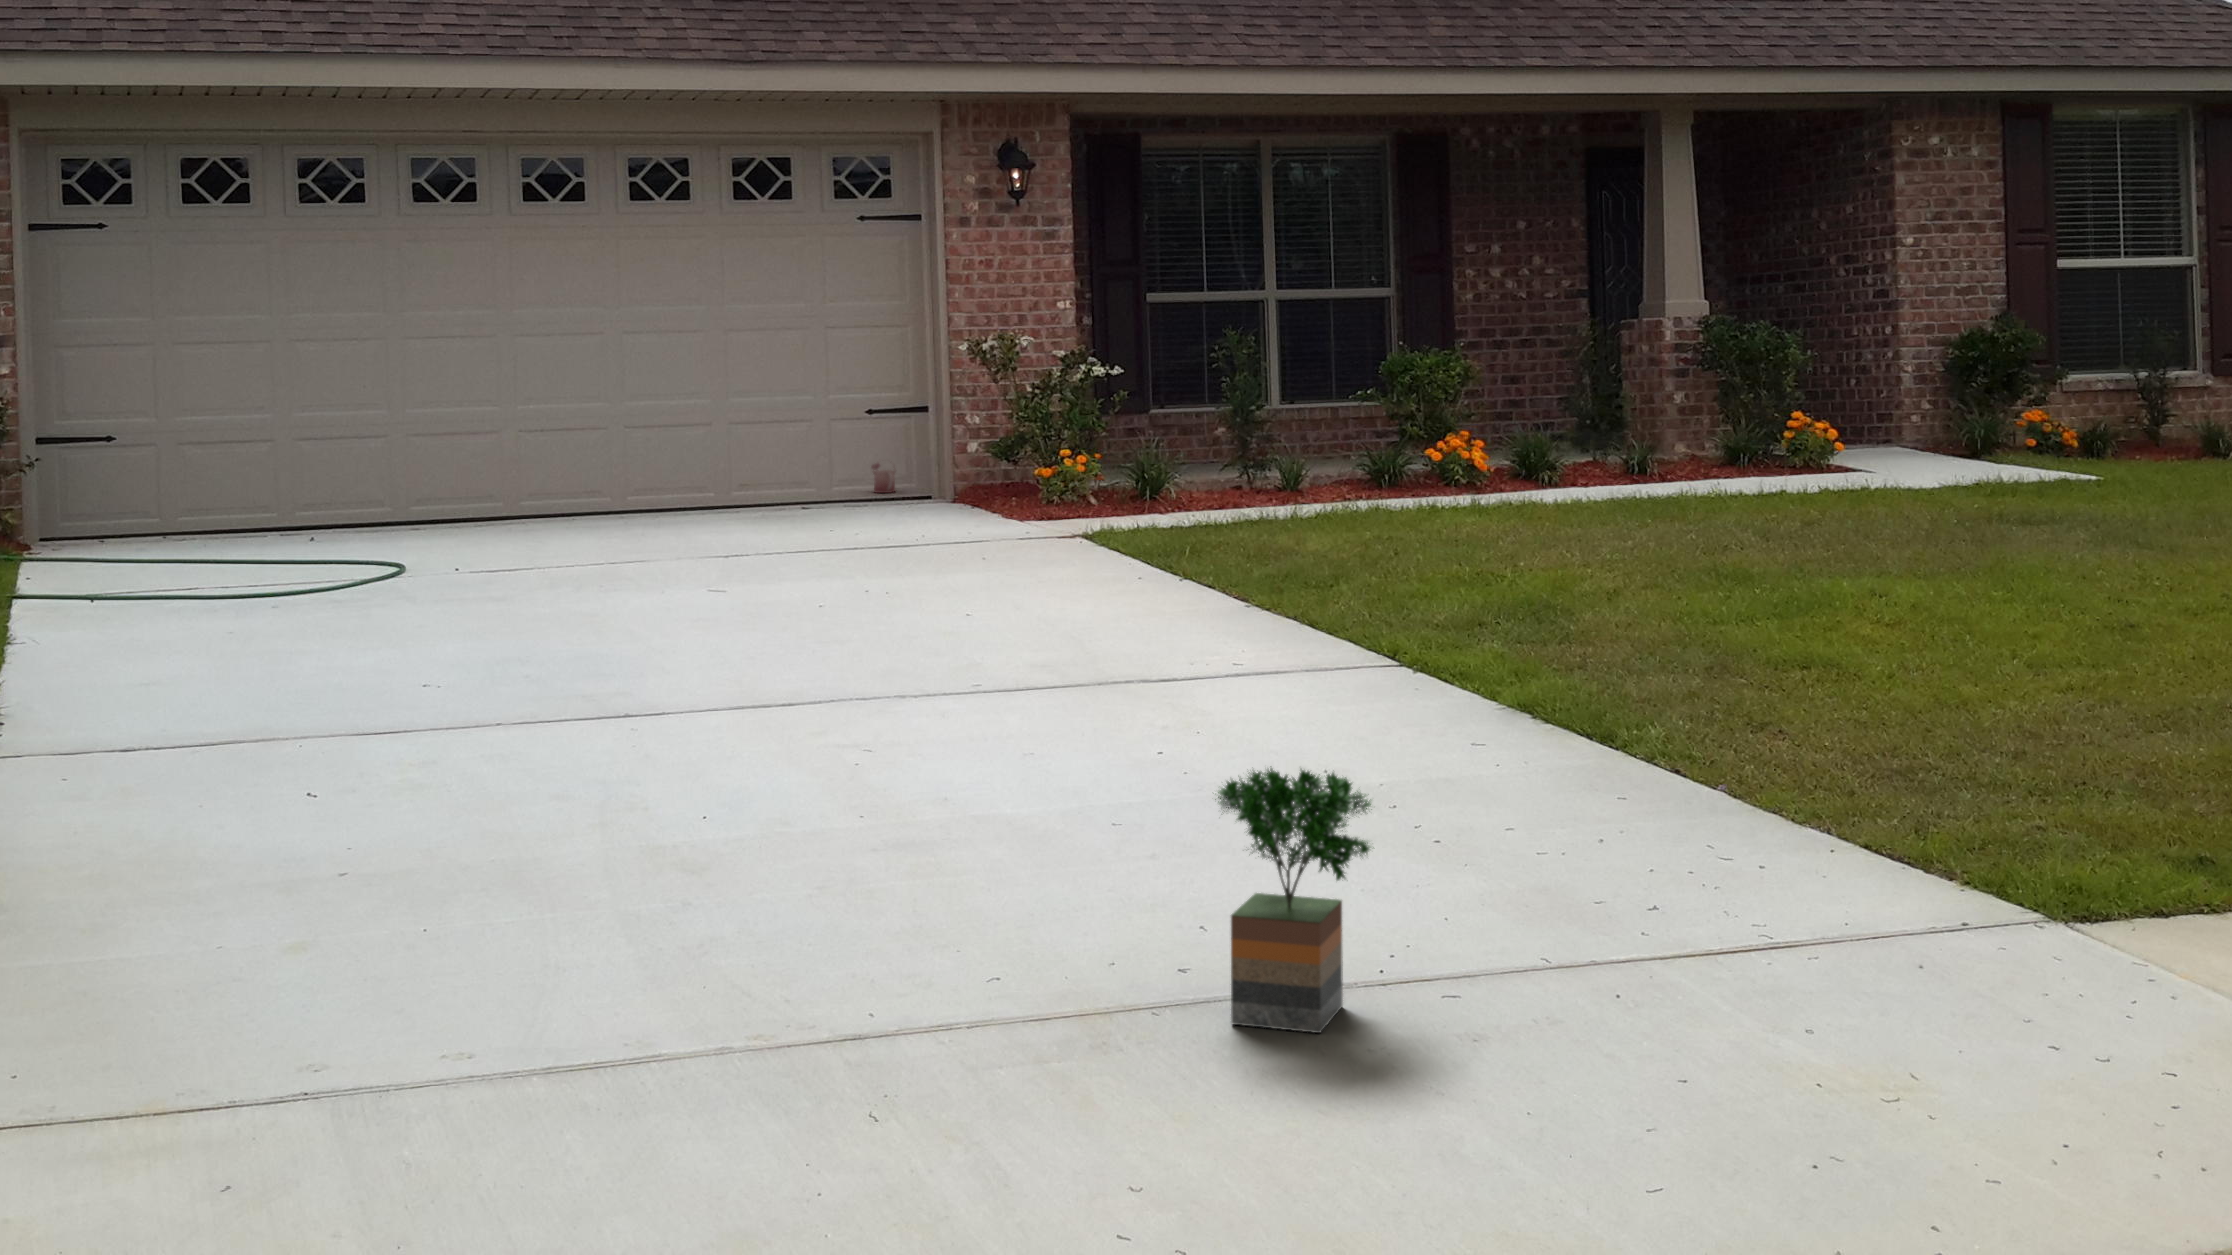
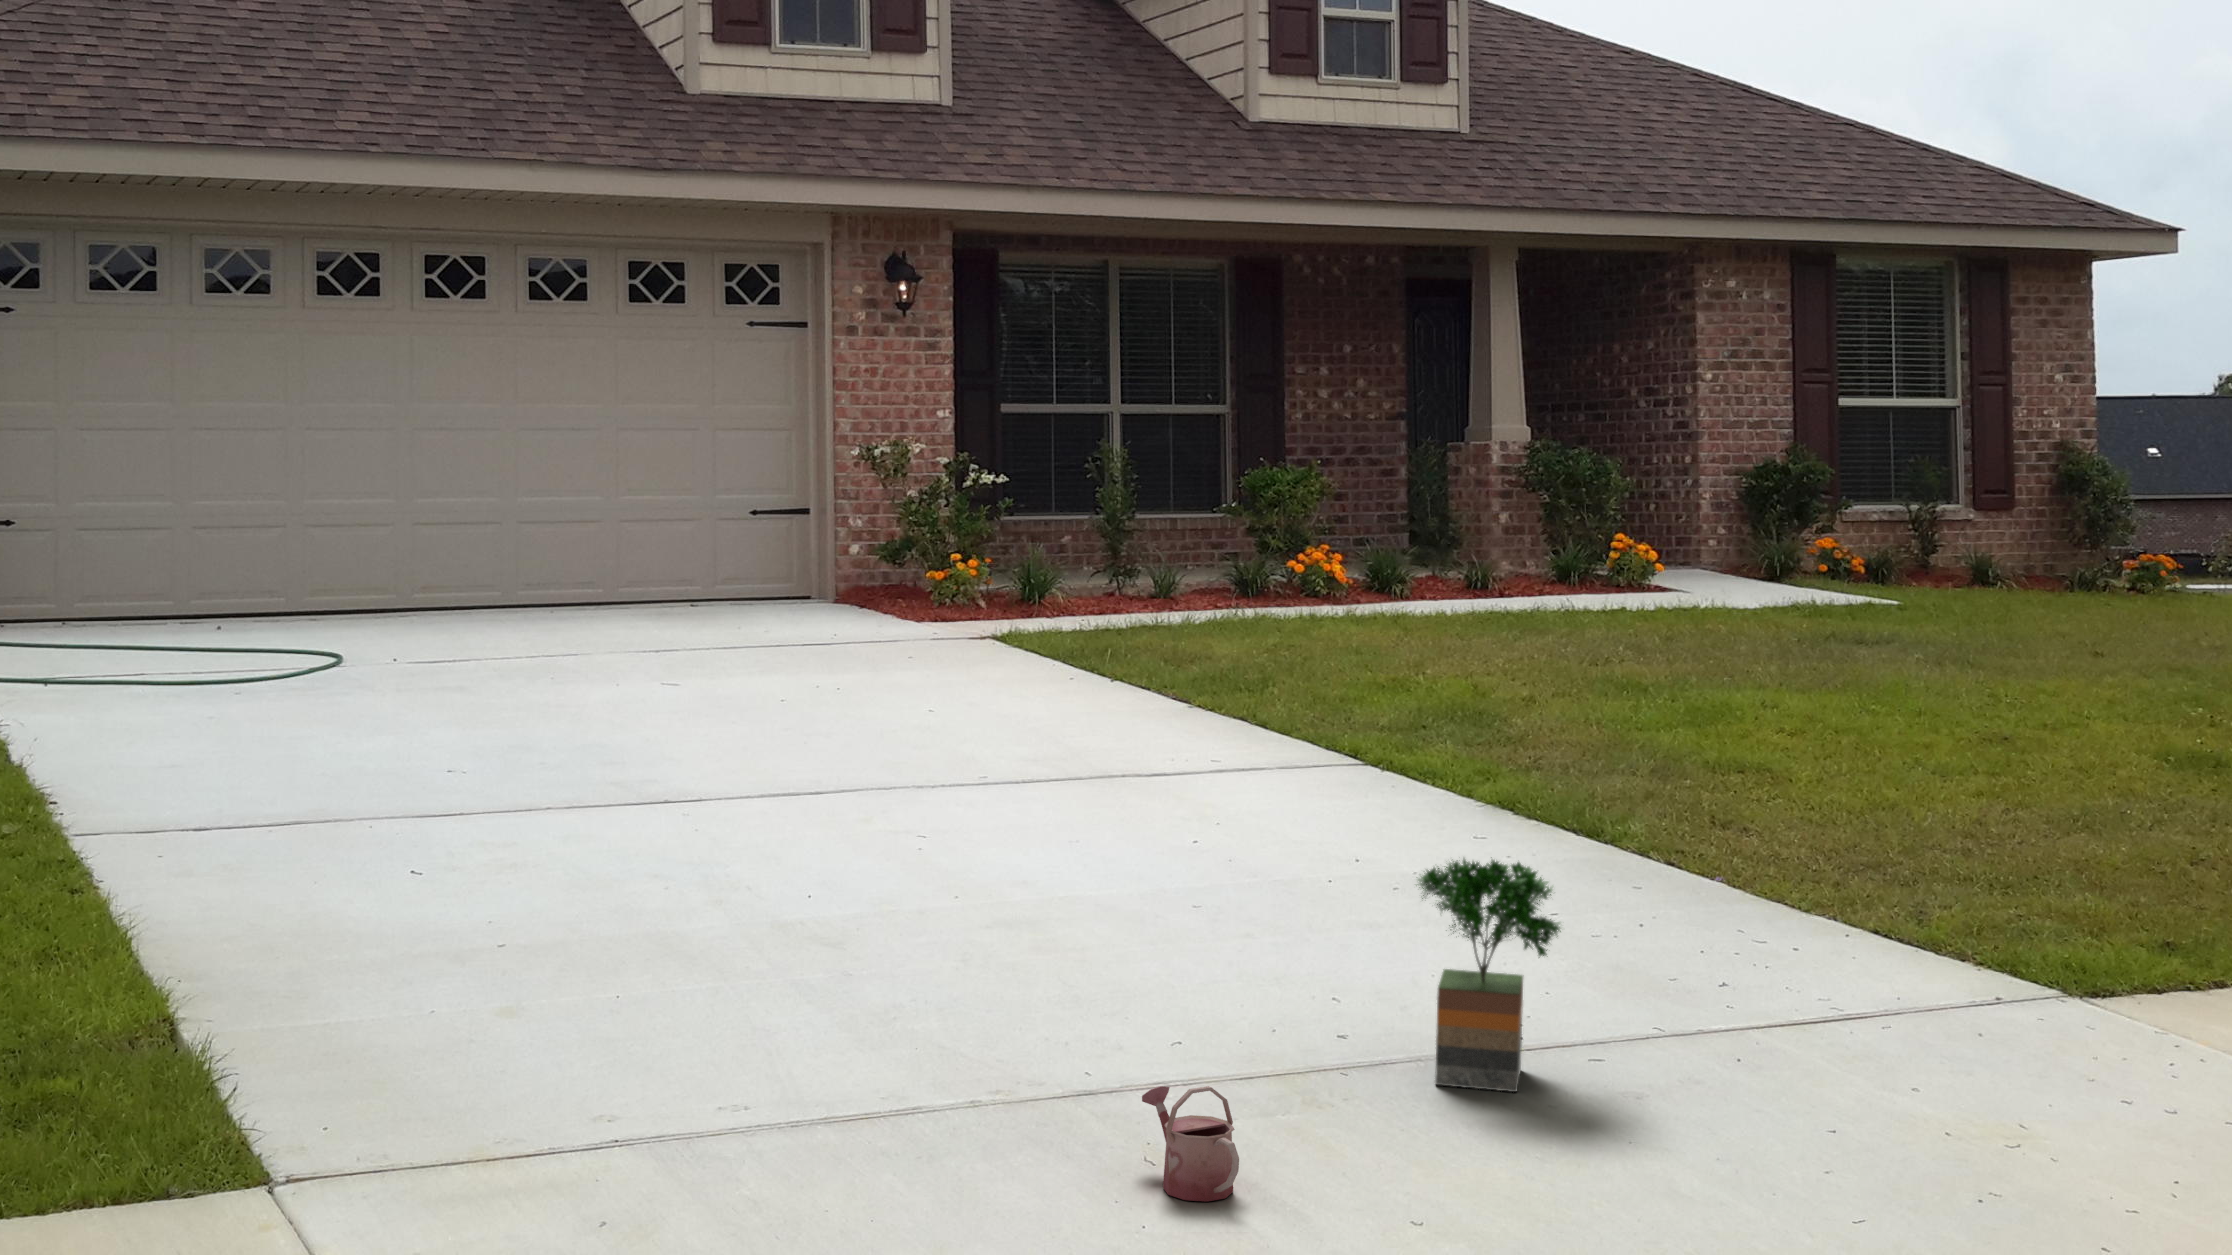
watering can: present [872,462,895,493] -> present [1142,1086,1239,1201]

